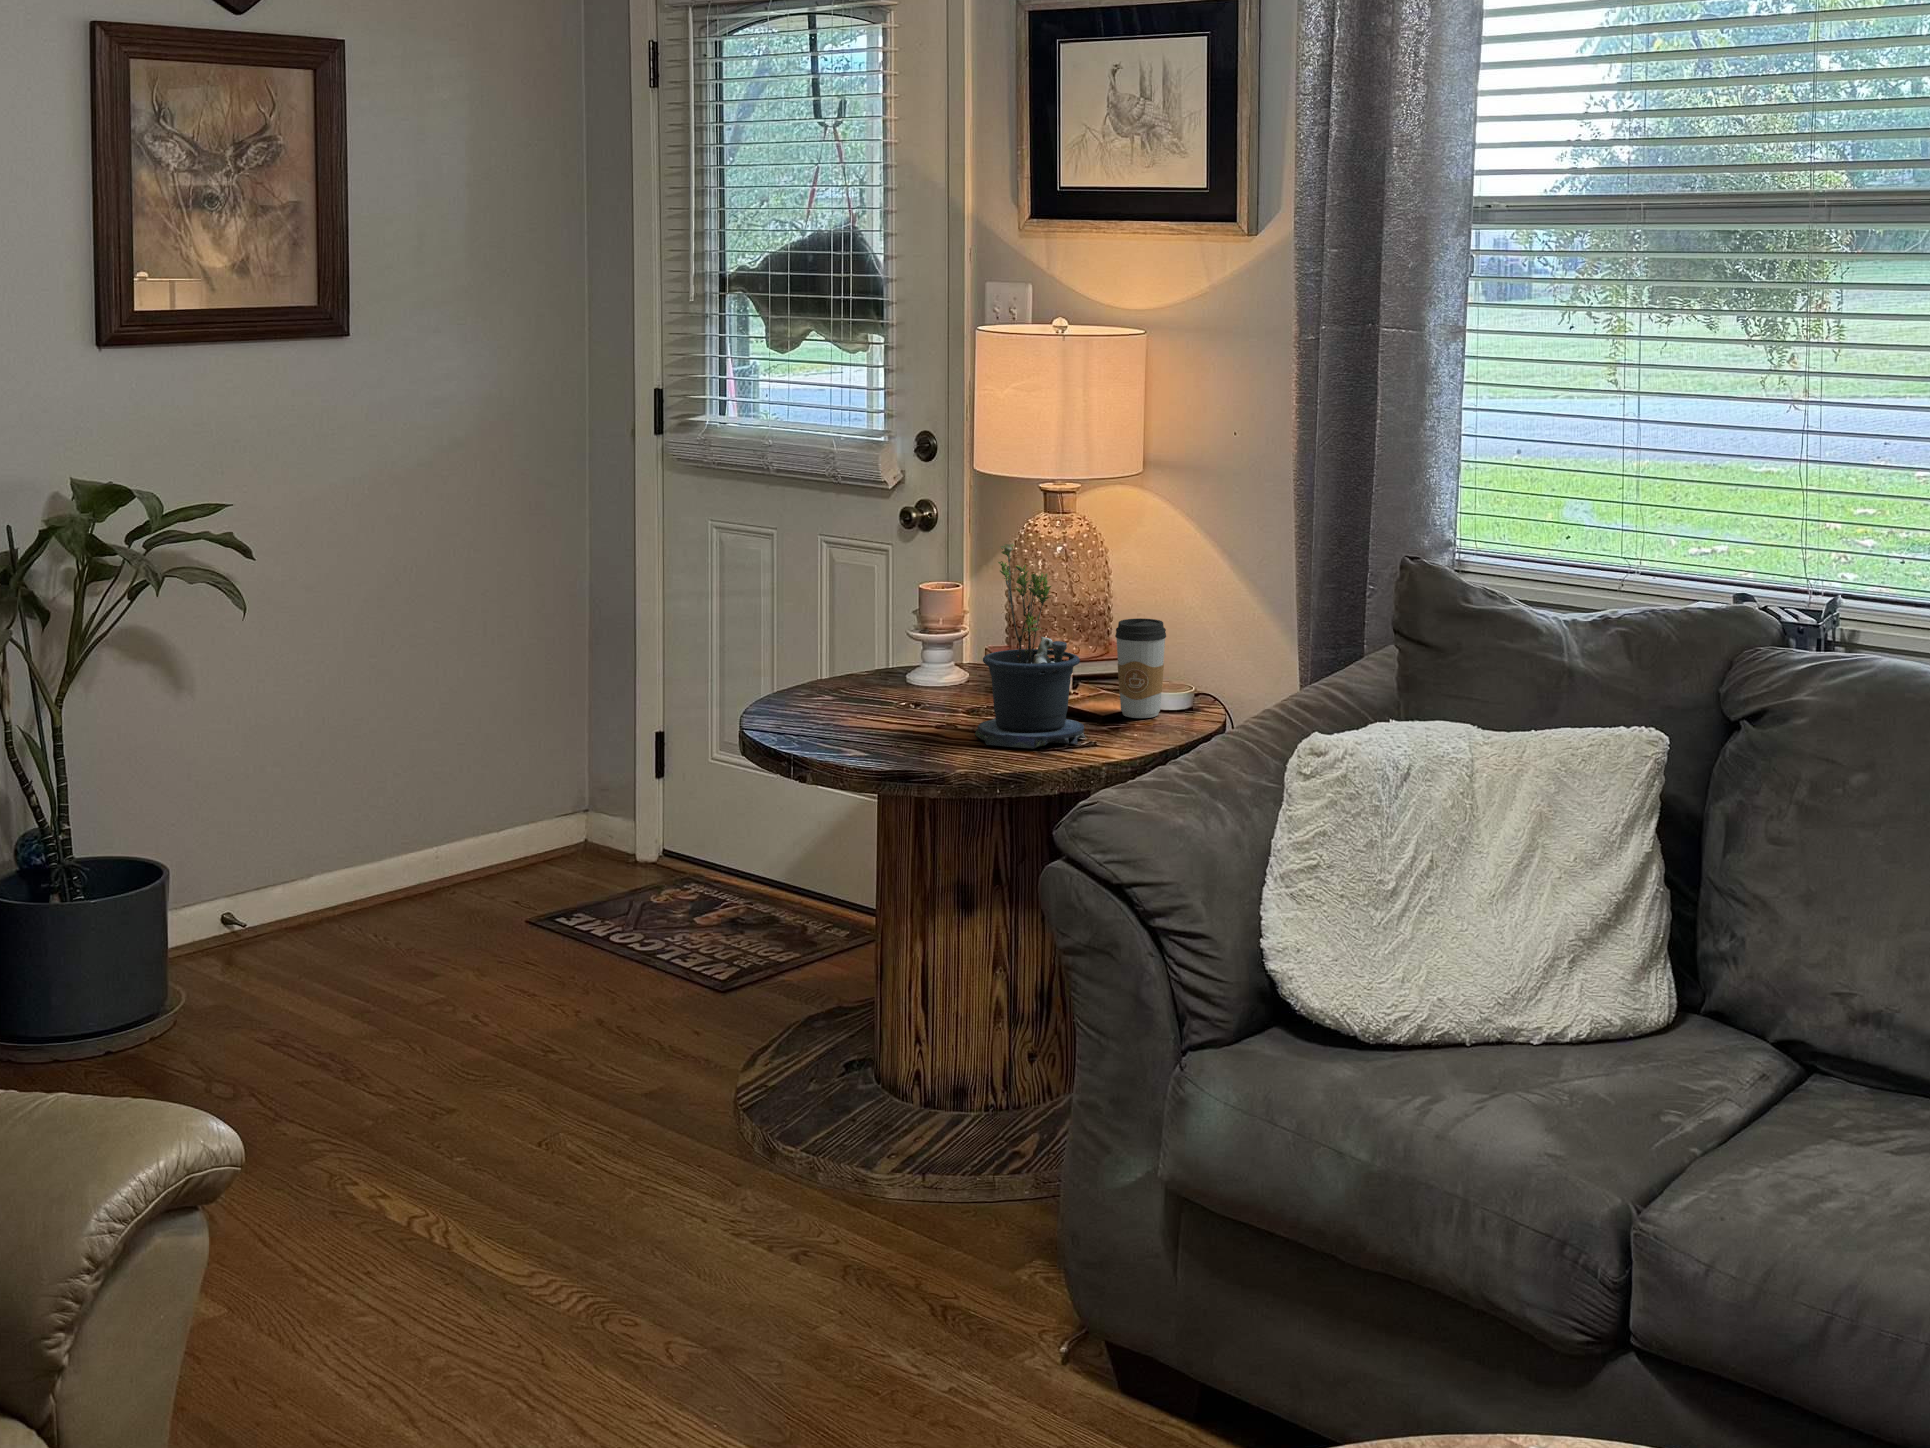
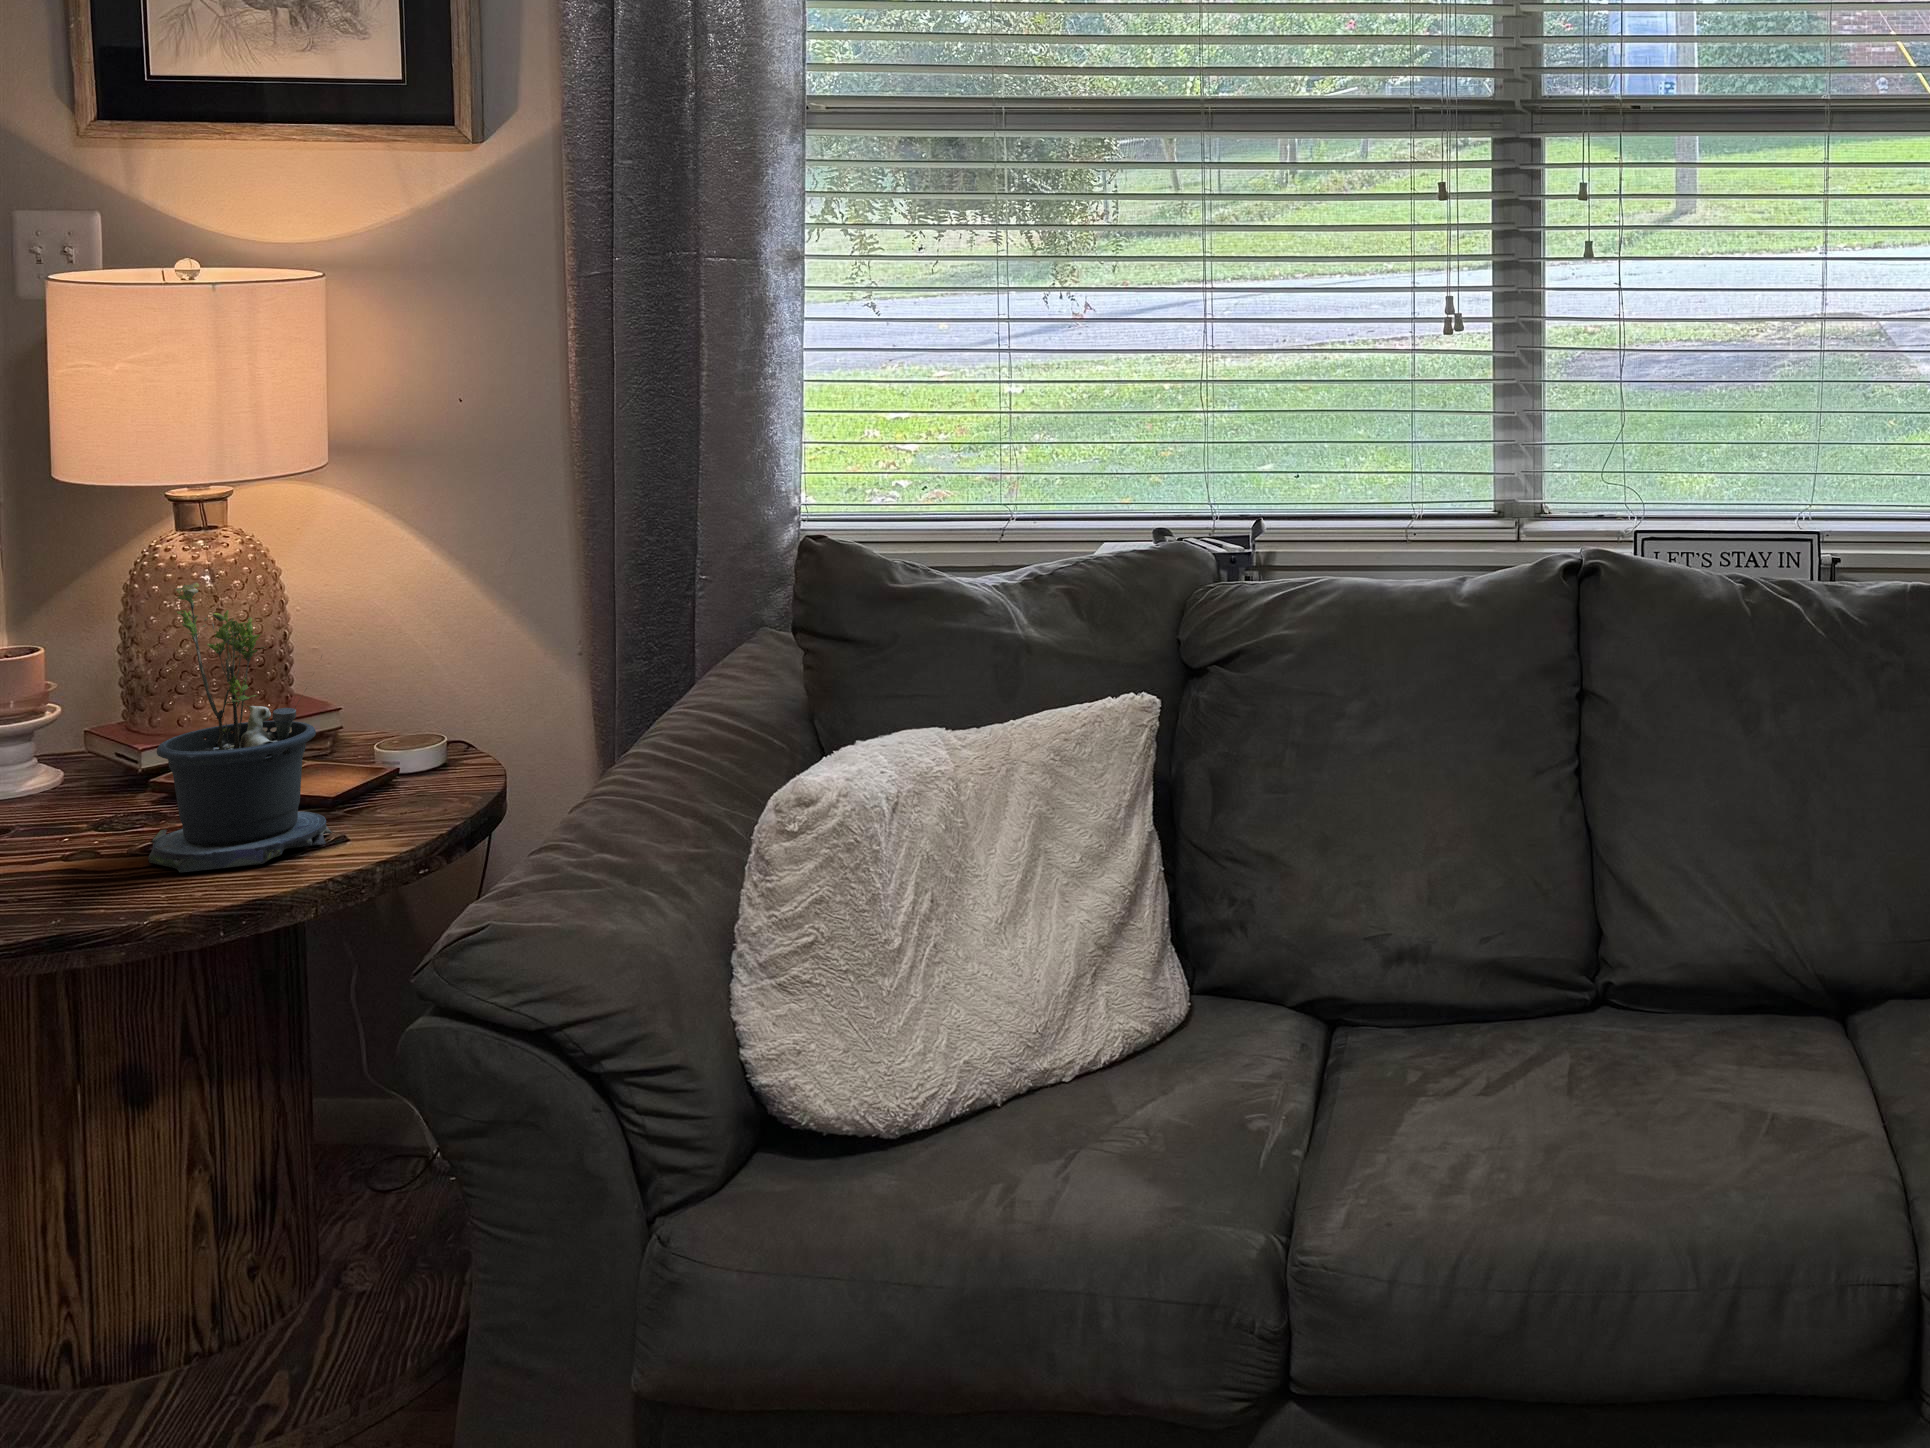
coffee cup: present [1115,618,1166,718] -> none [343,655,421,791]

